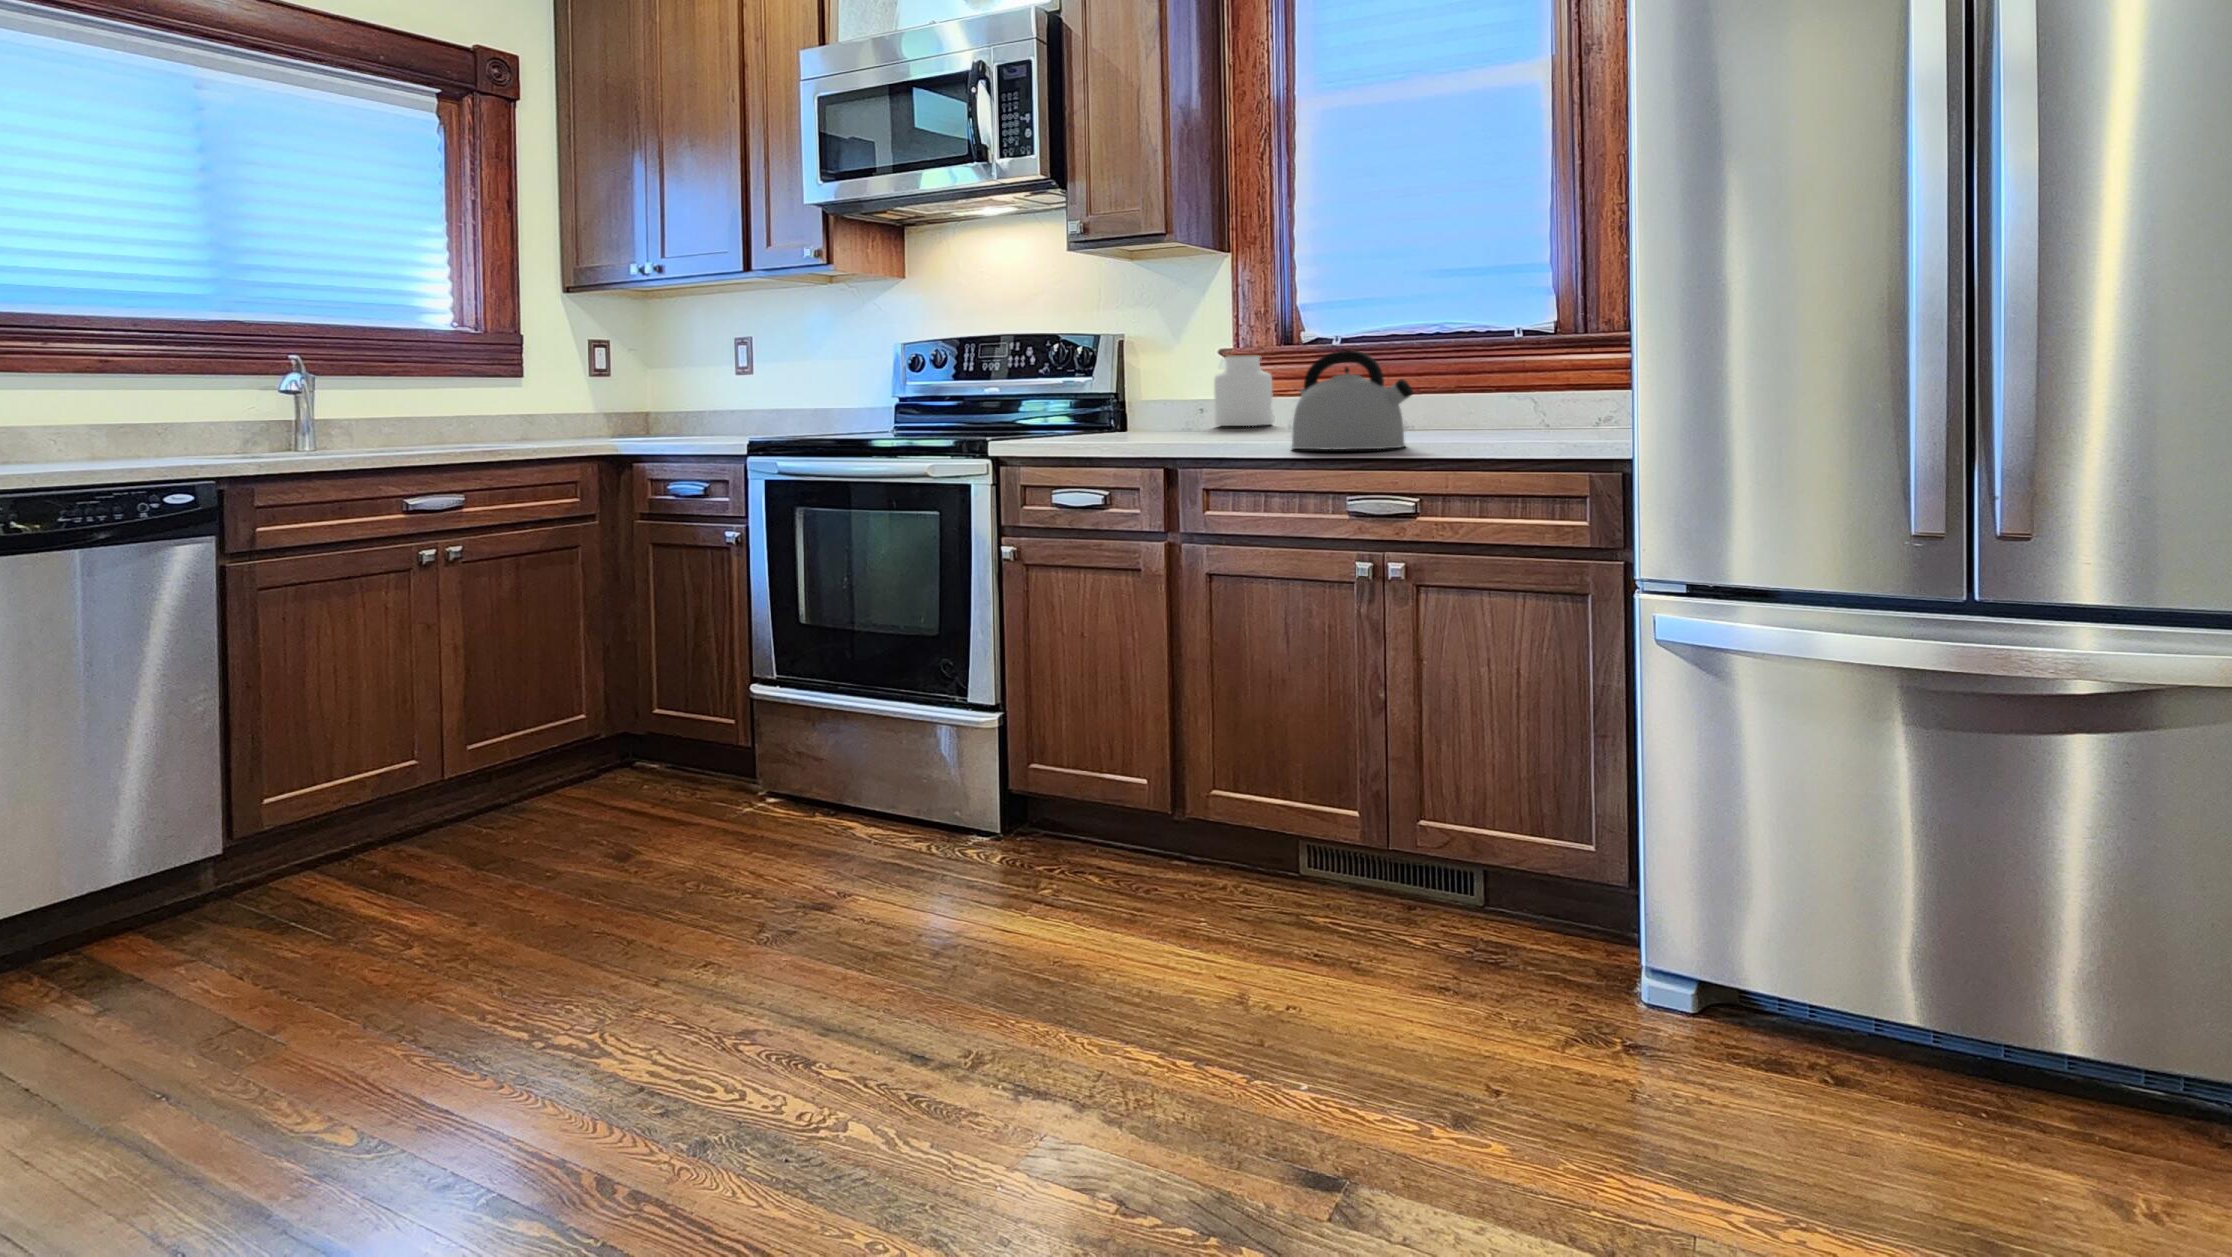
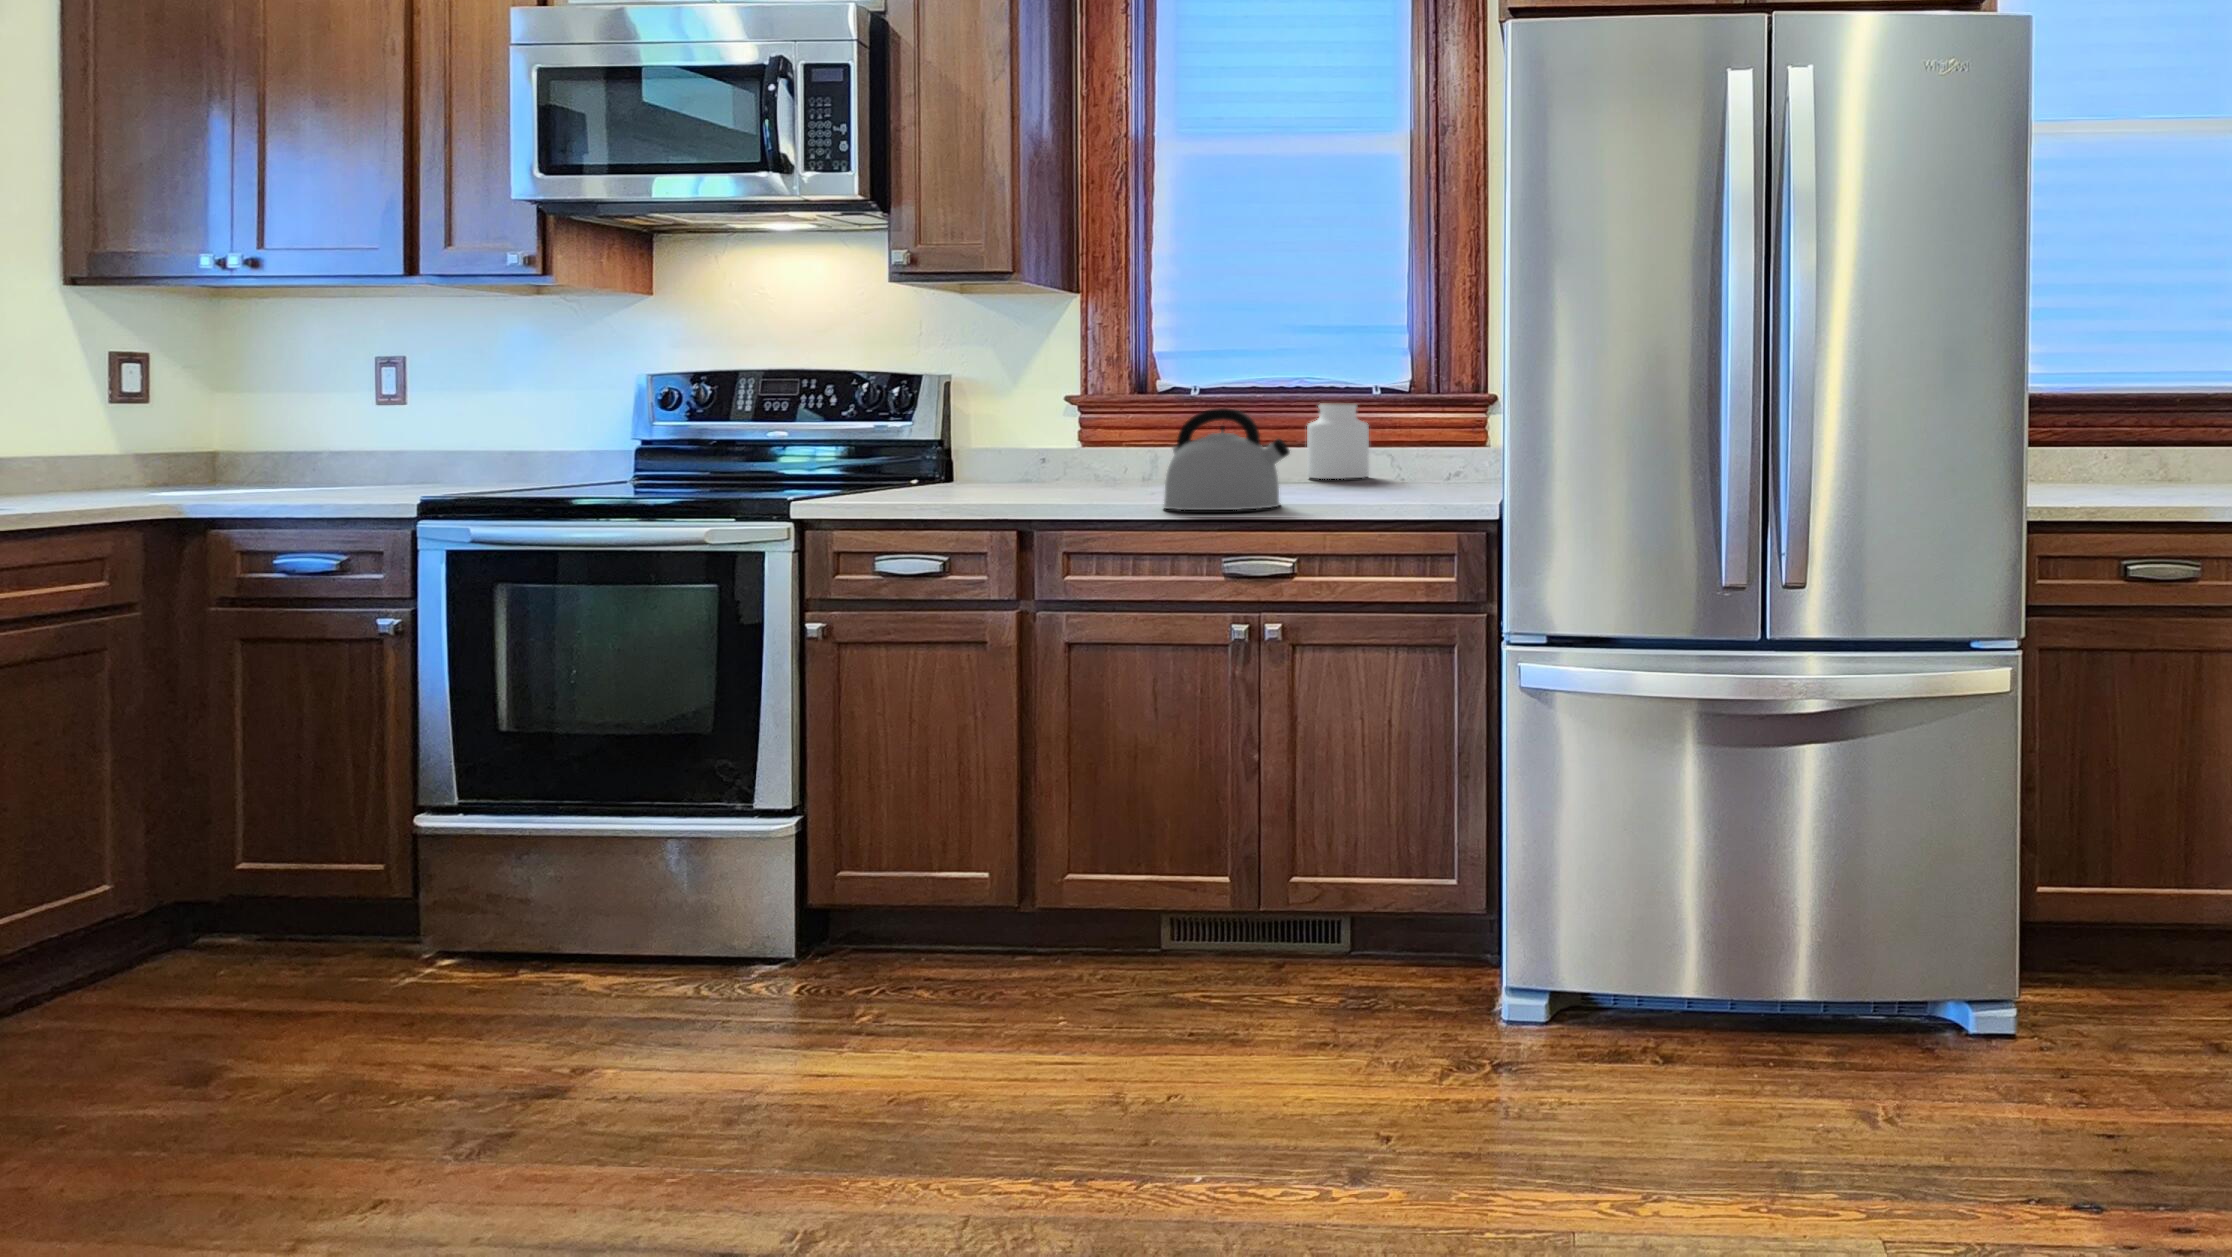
jar: present [1214,355,1273,426] -> present [1307,403,1369,479]

